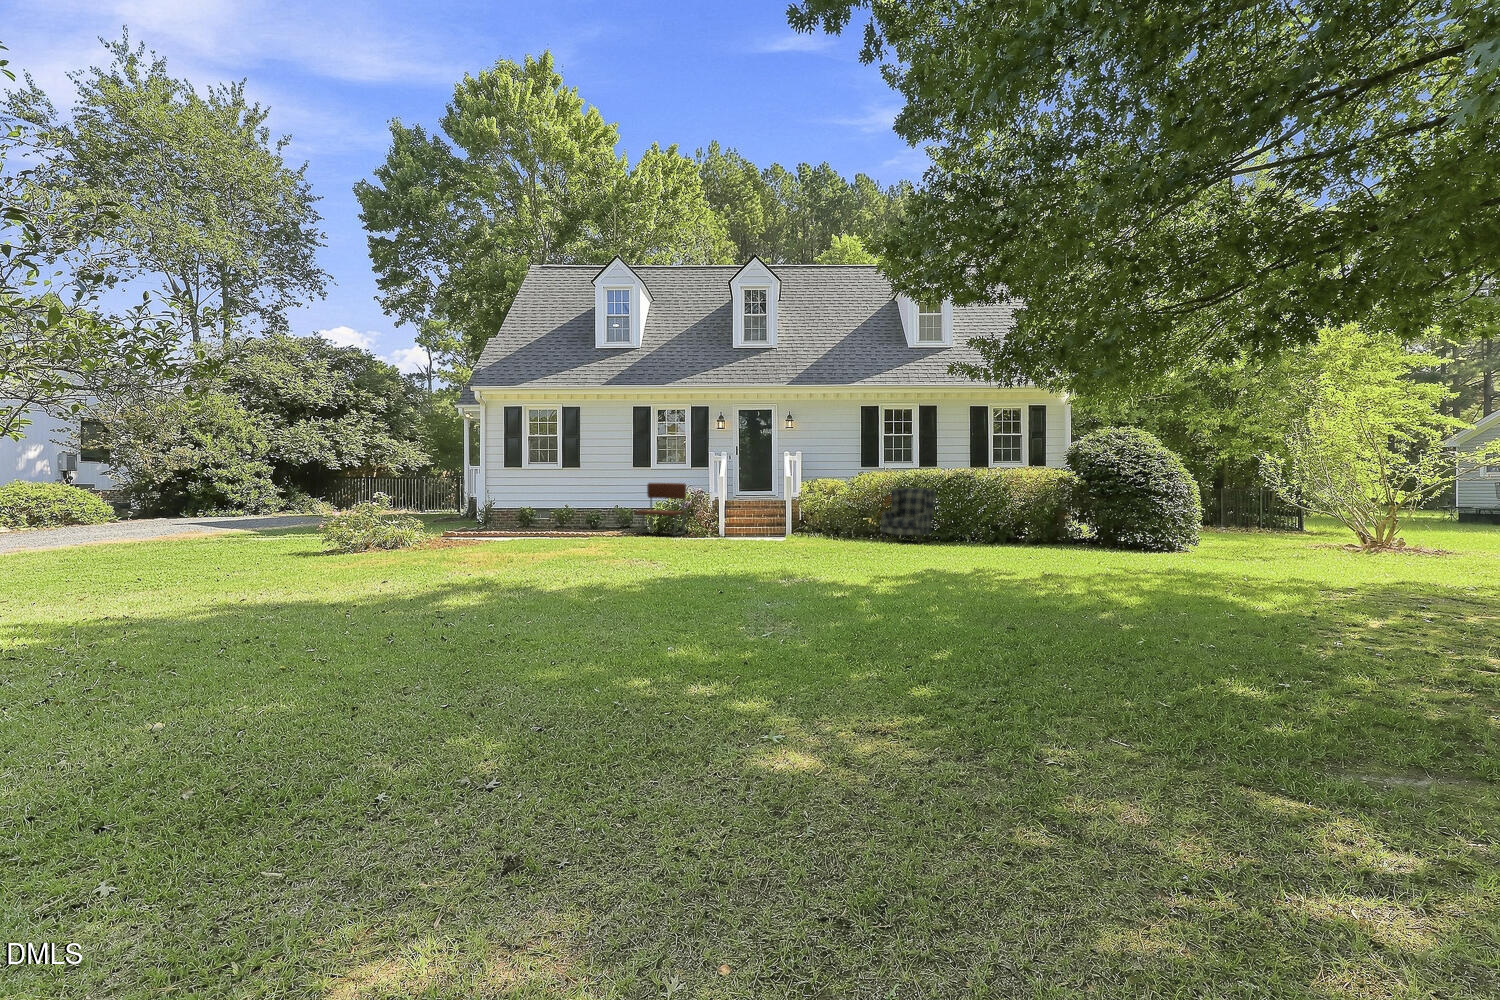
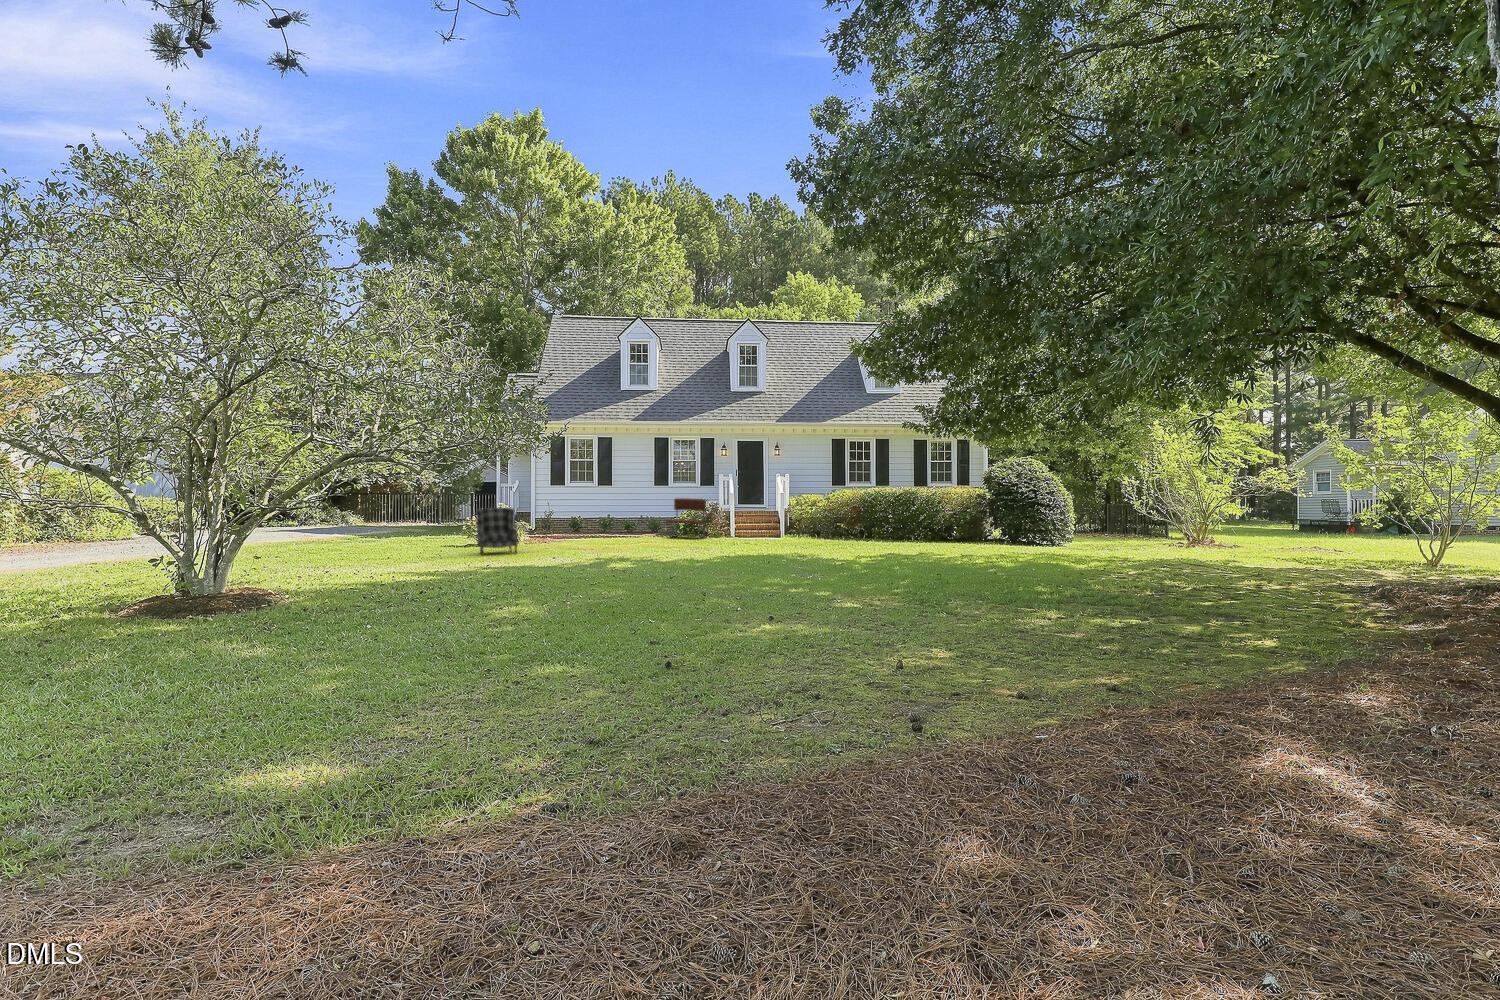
chair: present [880,488,936,544] -> present [476,508,518,555]

